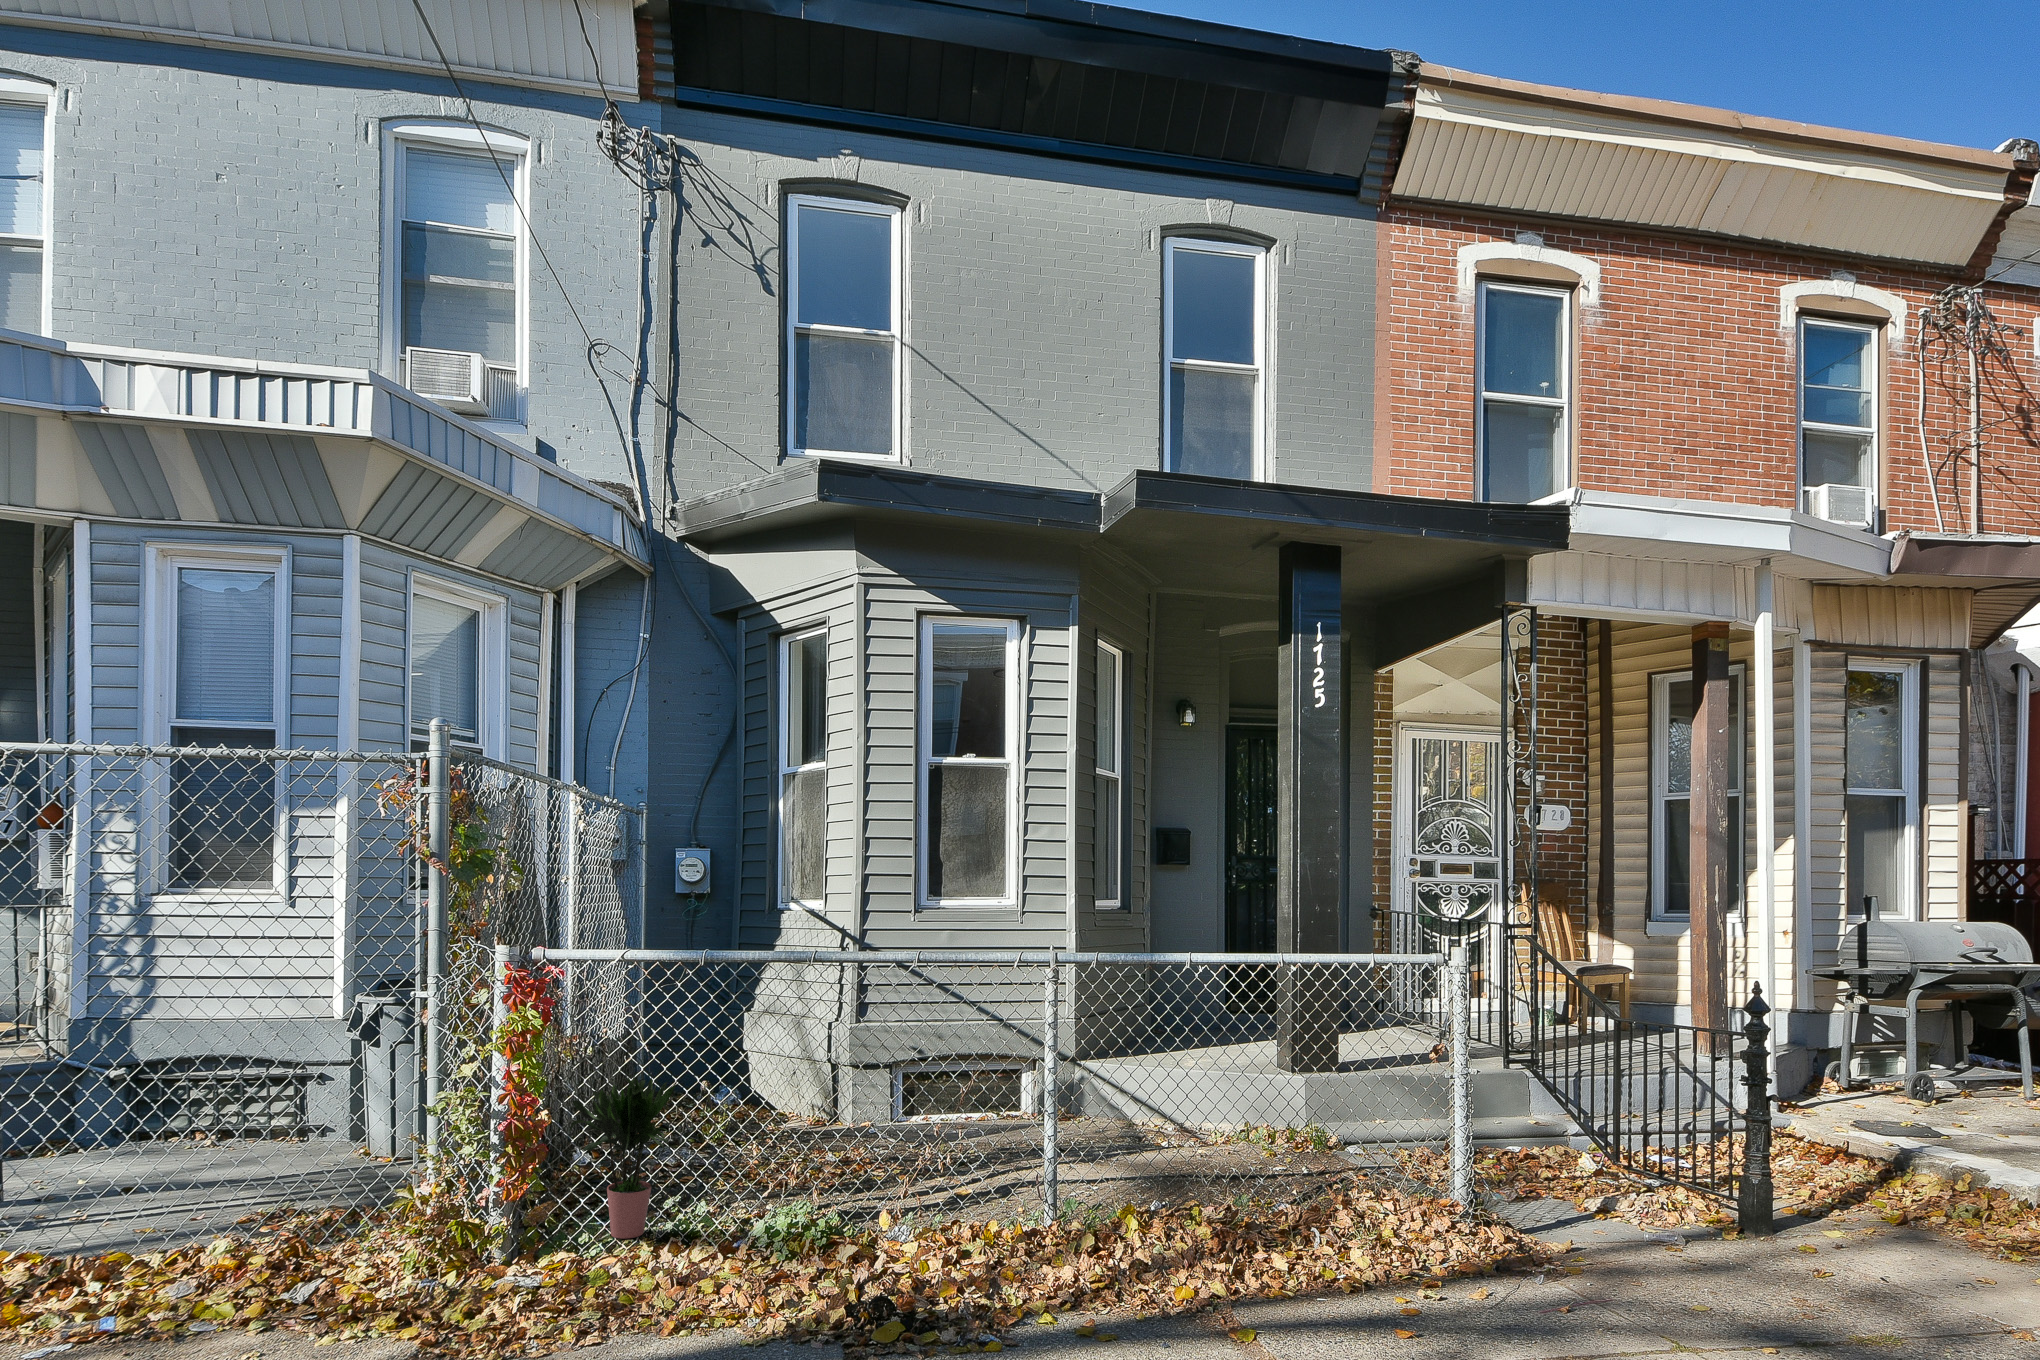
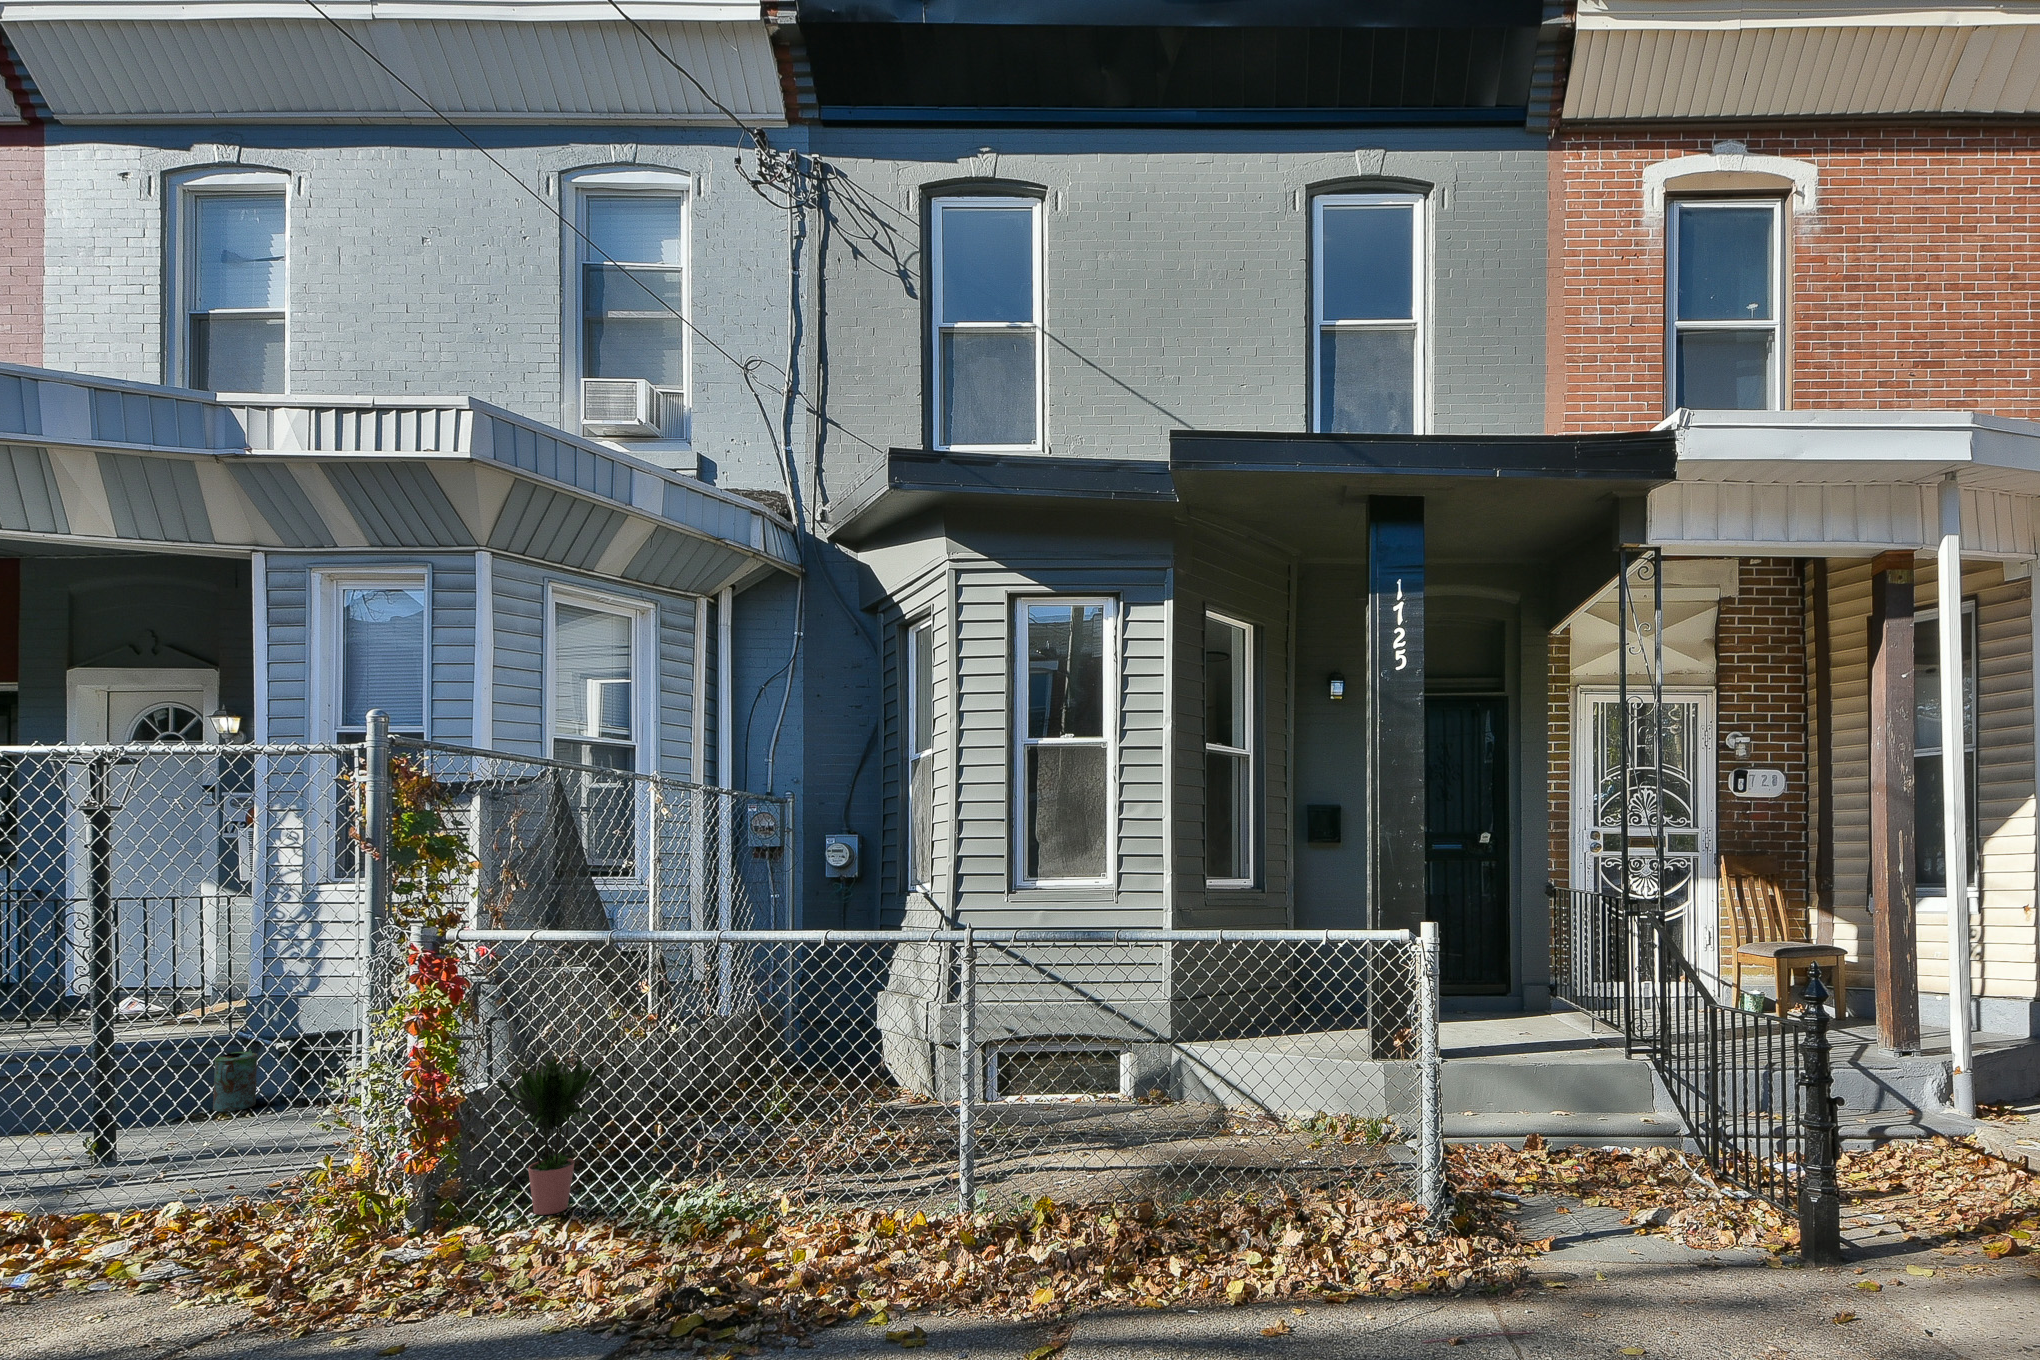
watering can: none [50,1071,103,1153] -> present [213,1049,257,1111]

